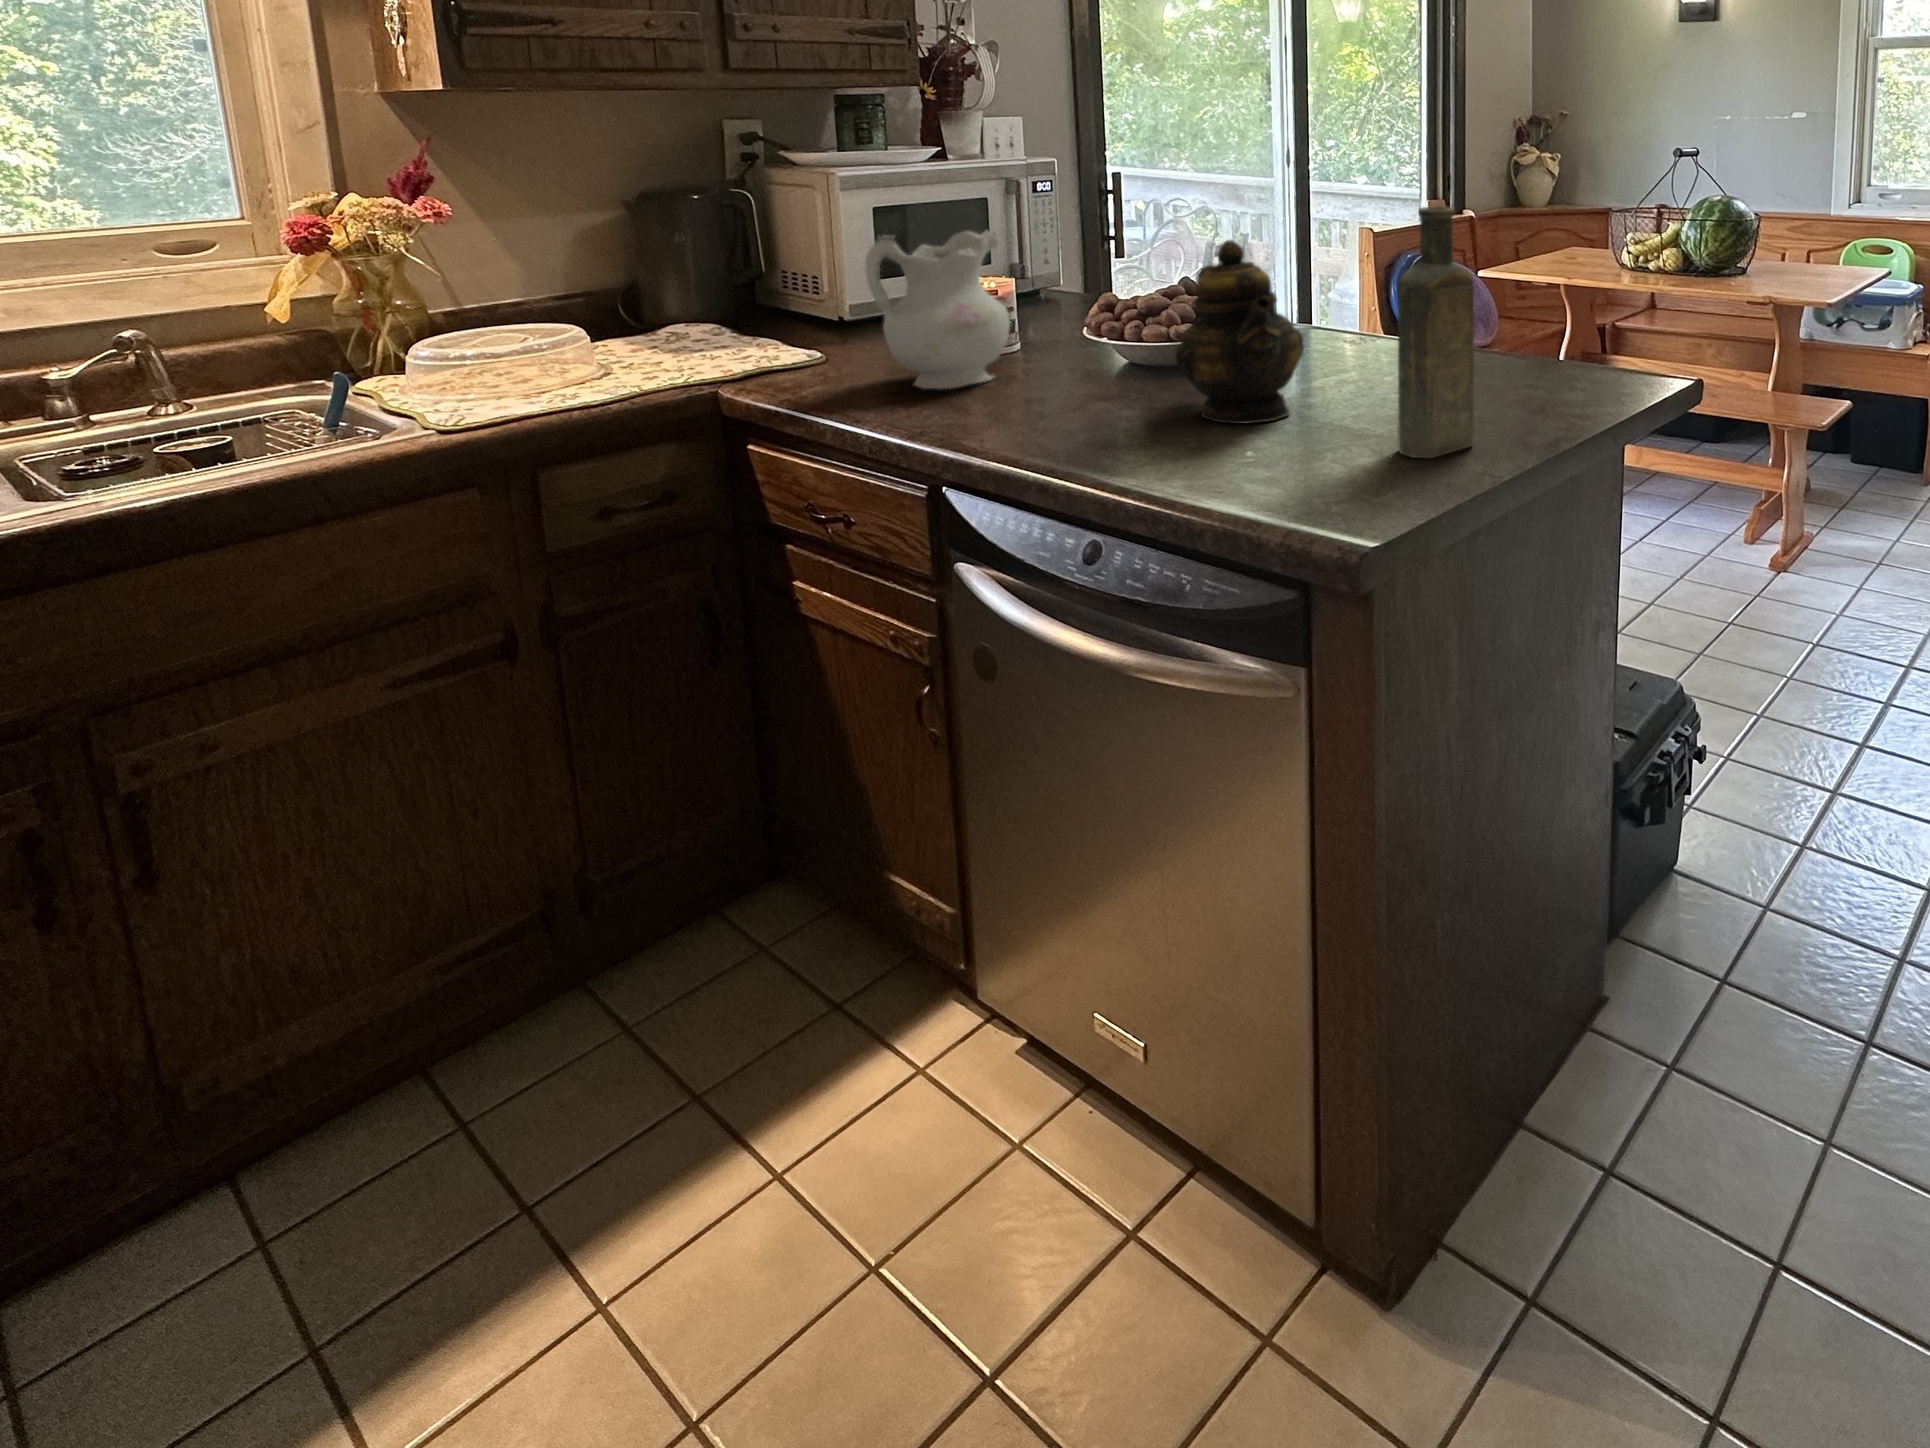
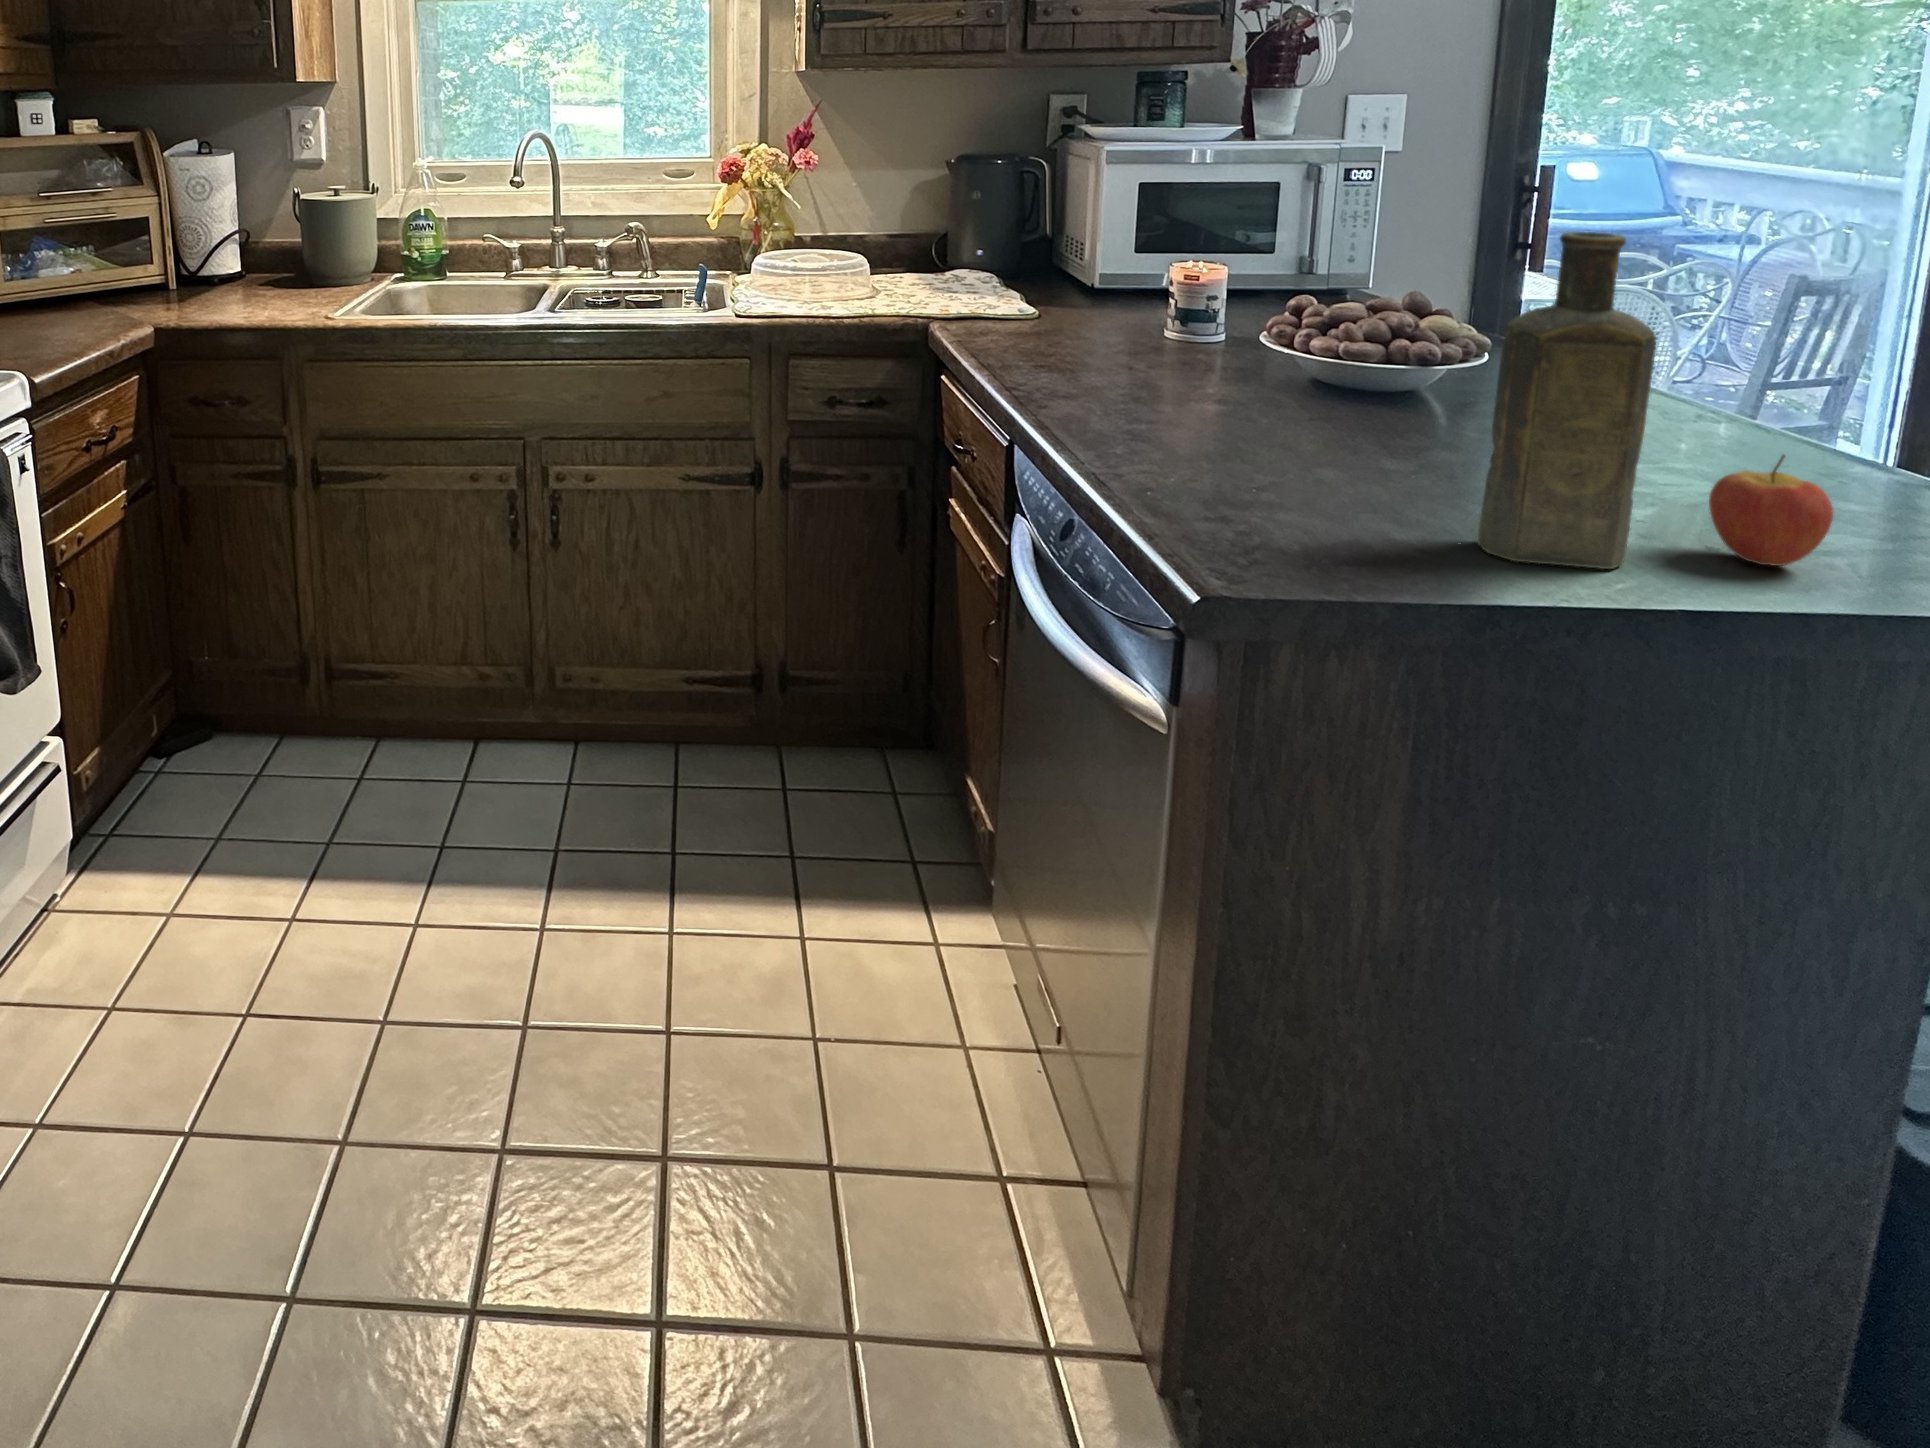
ceramic pitcher: present [865,231,1010,389] -> none [1034,206,1178,362]
teapot: present [1175,240,1304,424] -> none [1269,248,1458,469]
fruit: none [1483,344,1541,420] -> present [1709,455,1833,566]

